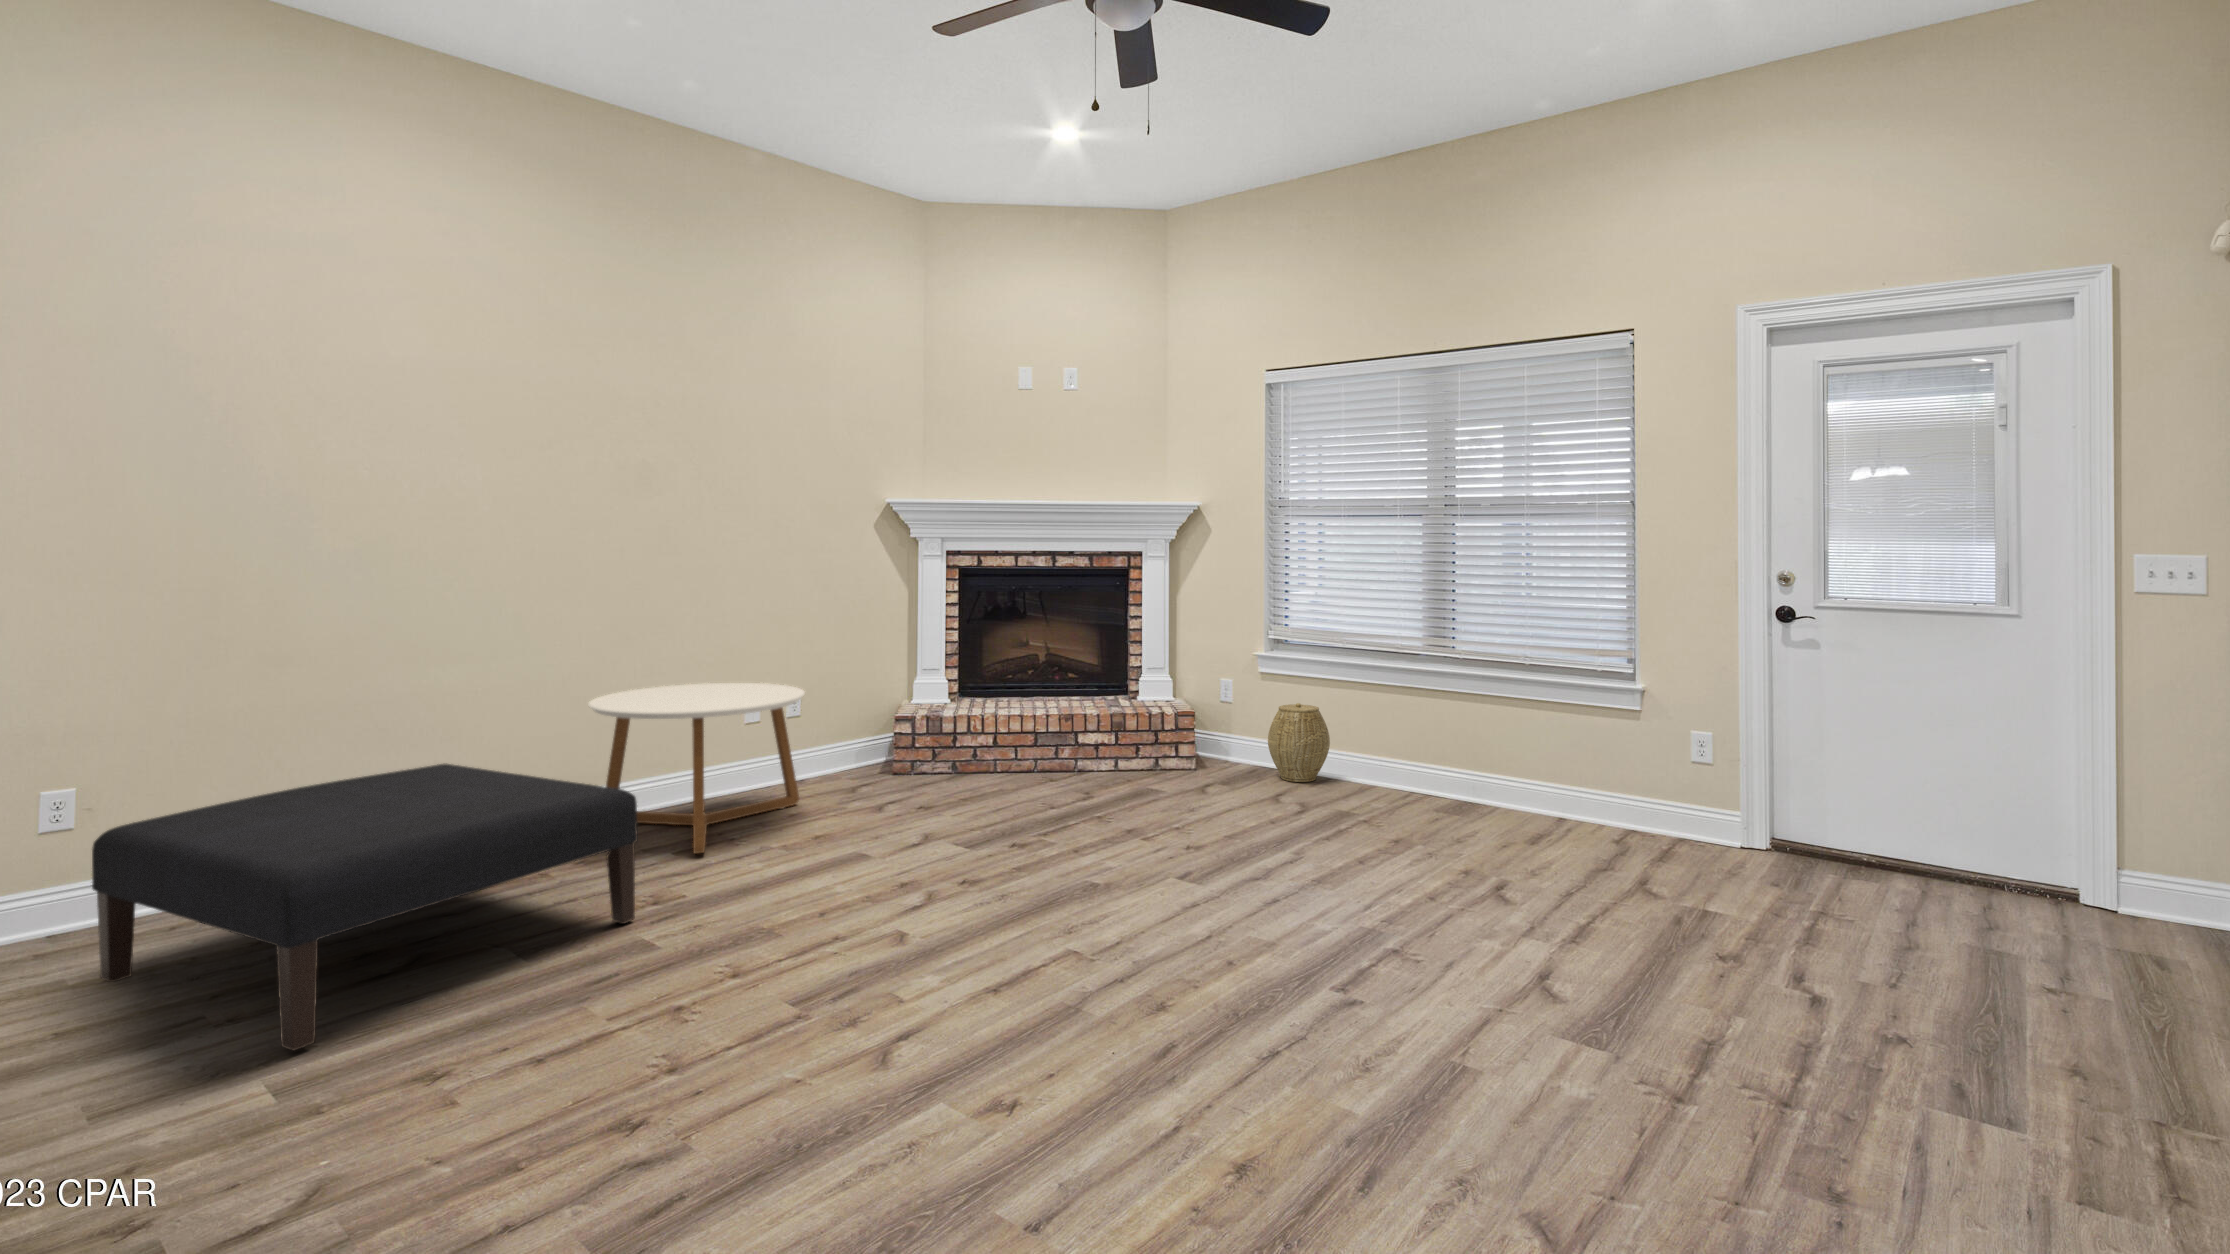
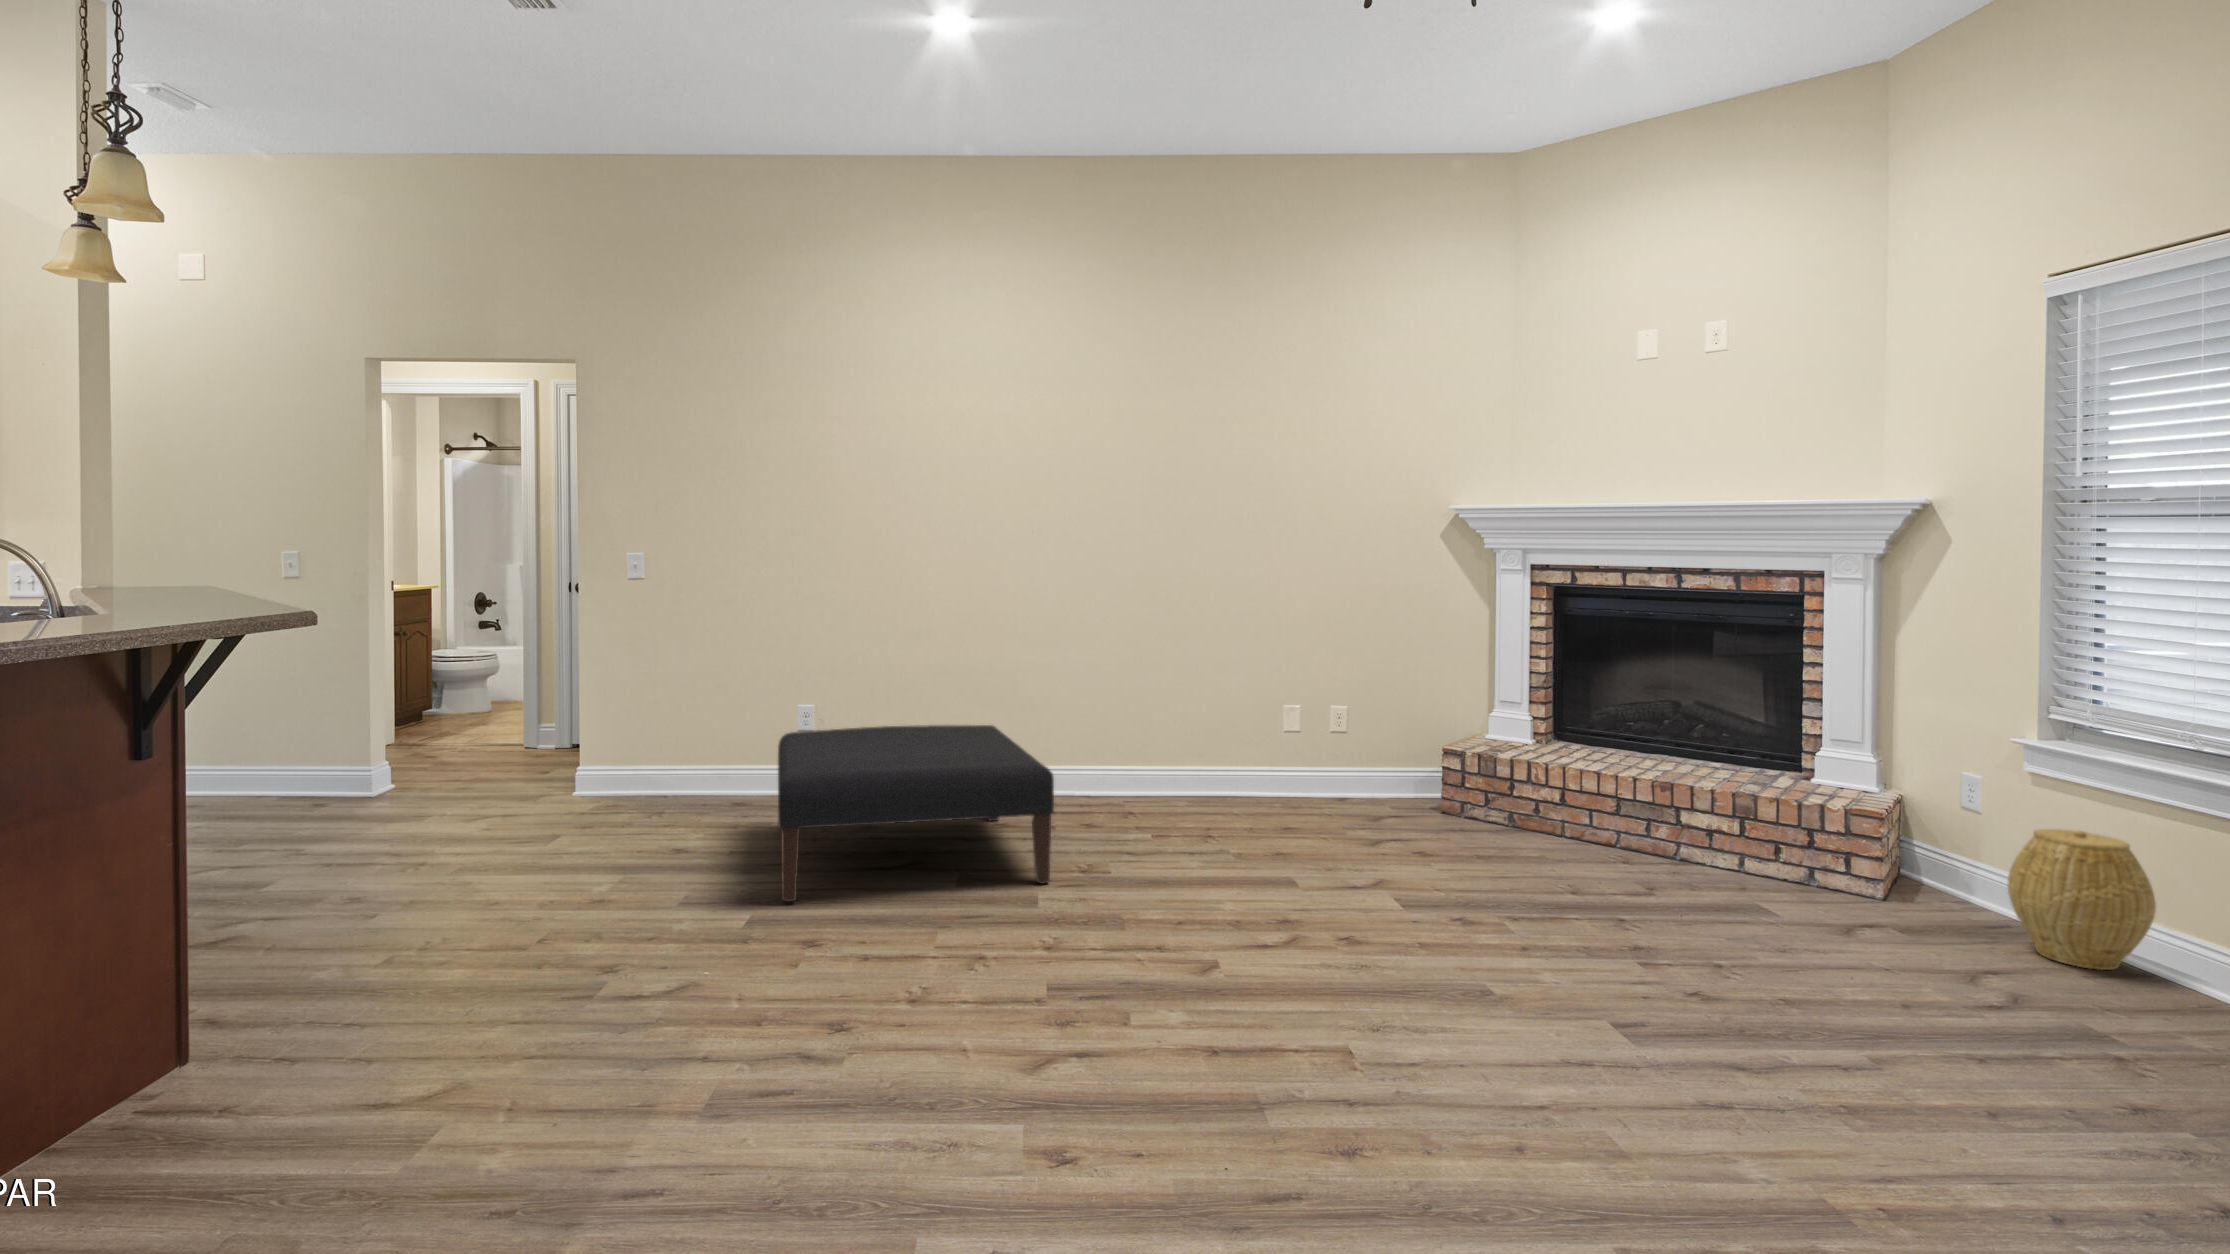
coffee table: present [588,683,805,853] -> none [1107,686,1305,844]

